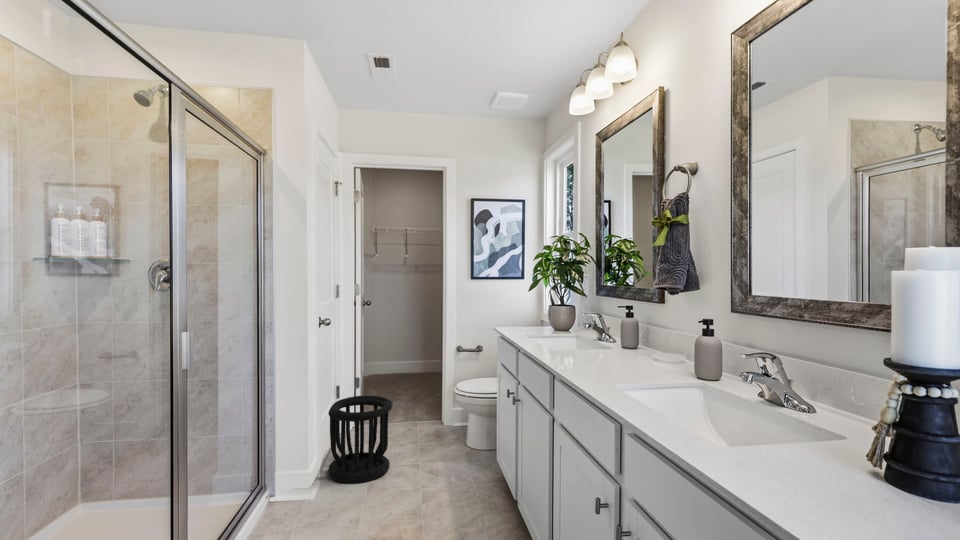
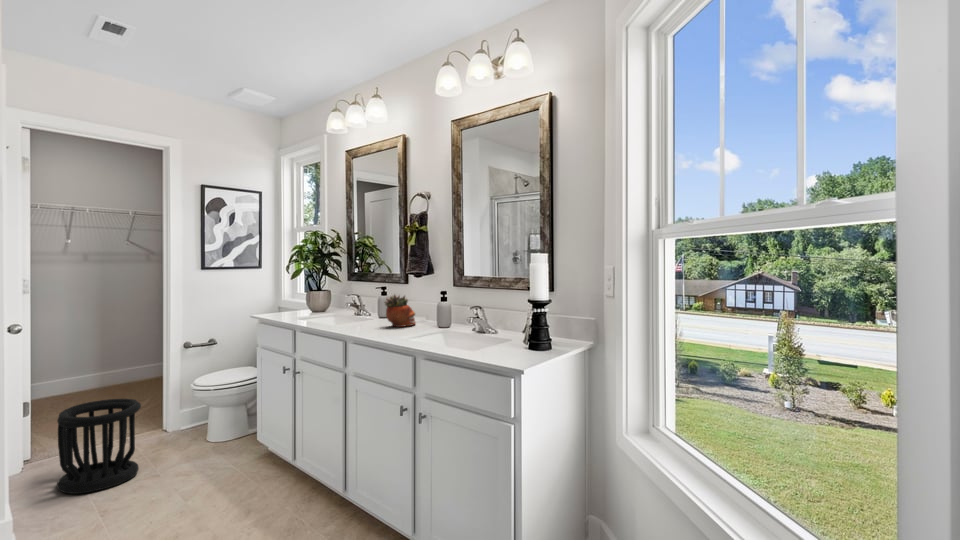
succulent planter: none [611,317,664,368] -> present [385,294,416,327]

